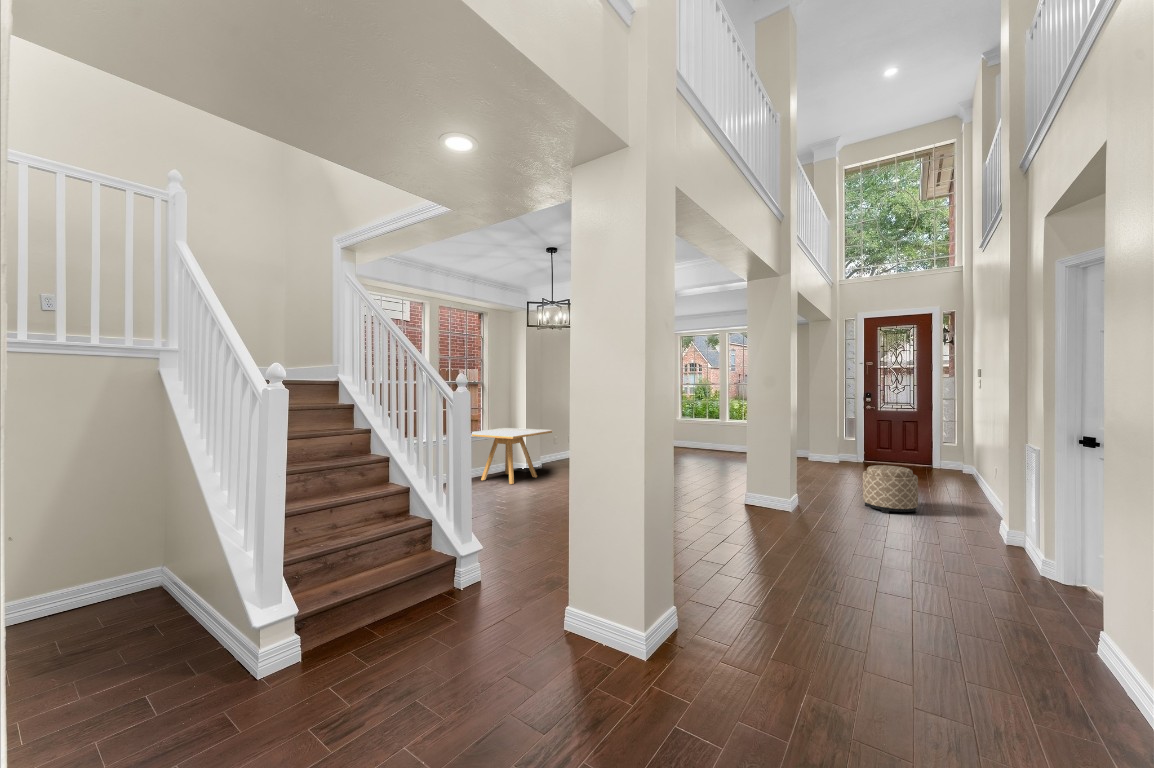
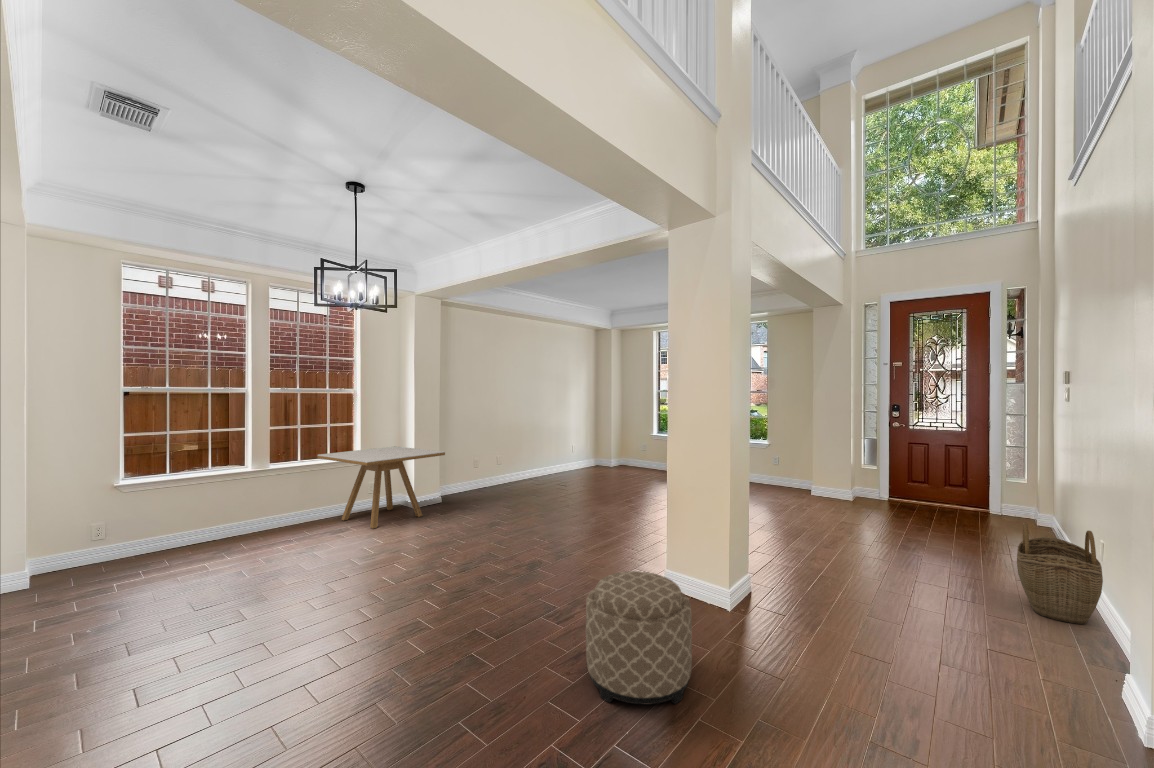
woven basket: none [944,459,988,513] -> present [1017,522,1103,624]
ottoman: present [863,465,918,513] -> present [586,571,692,704]

